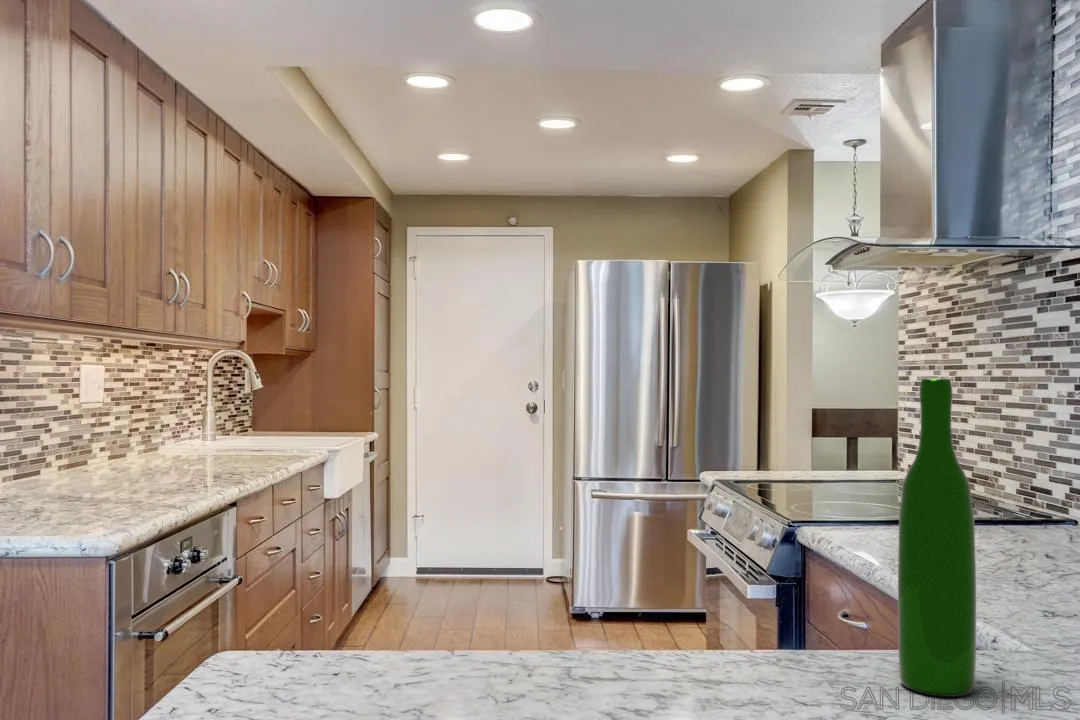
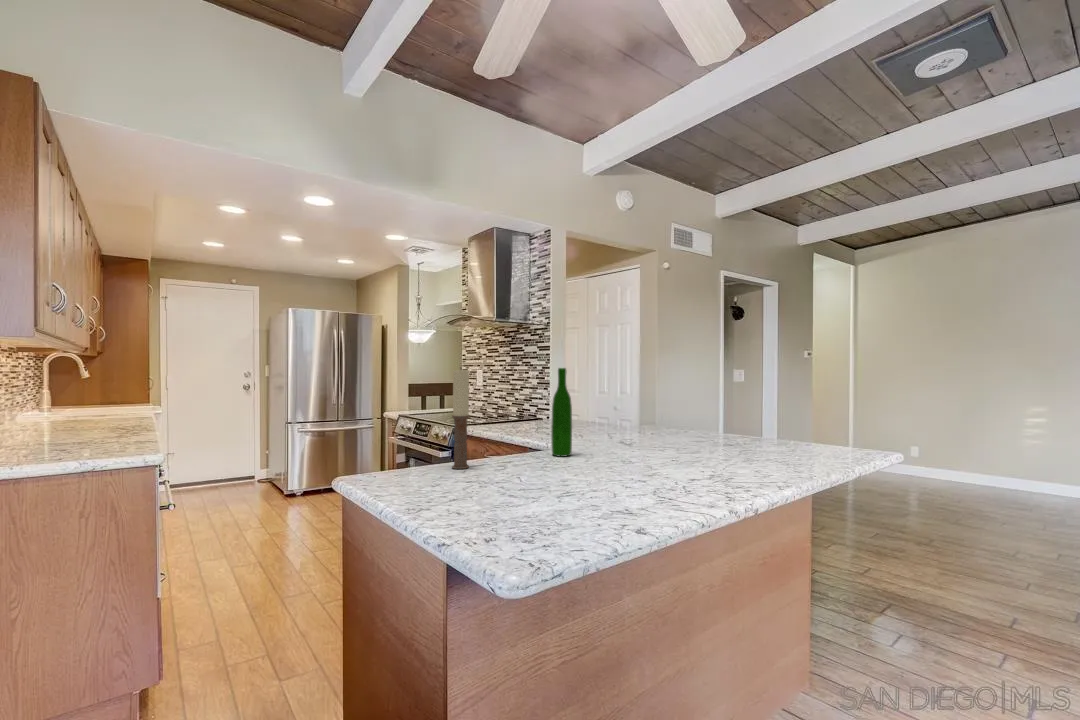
candle: none [515,378,566,693] -> present [452,370,469,469]

